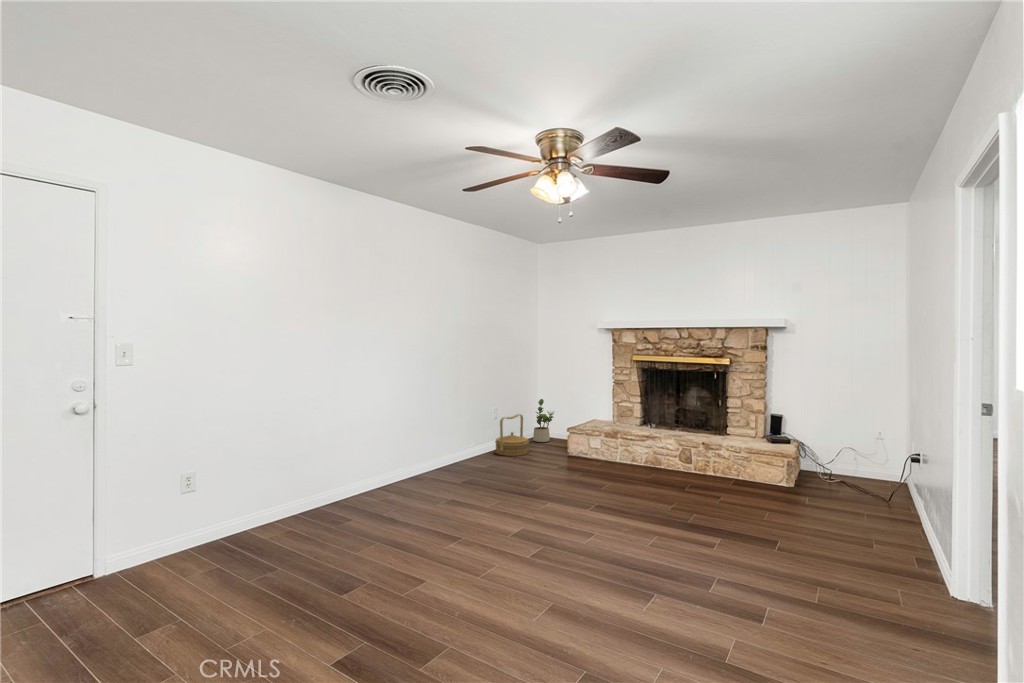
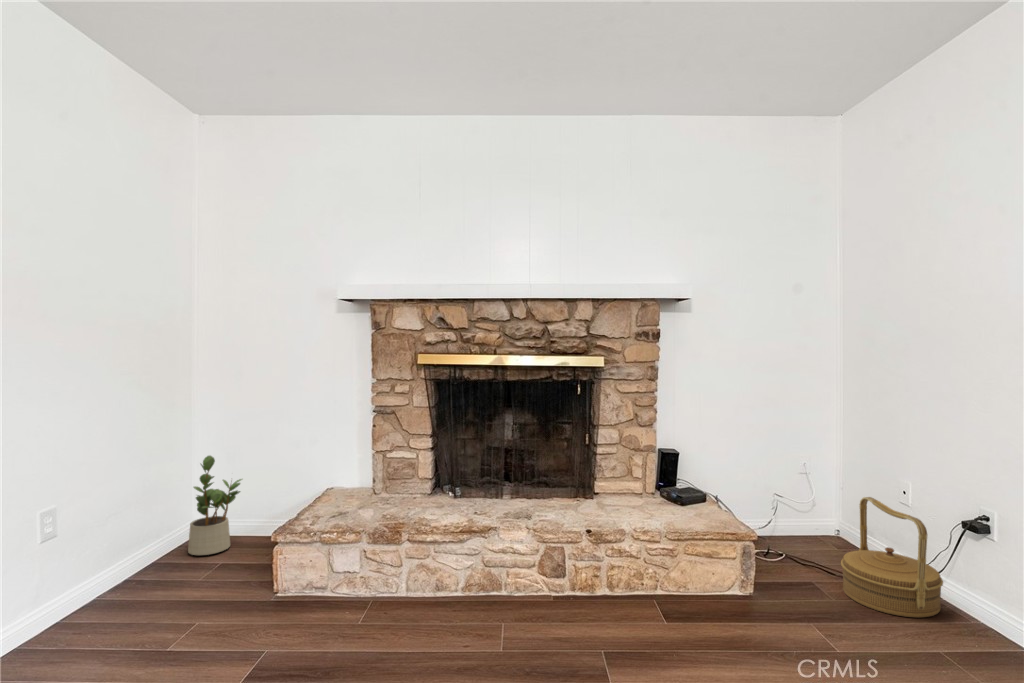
woven basket: present [495,414,529,456] -> present [841,497,943,618]

